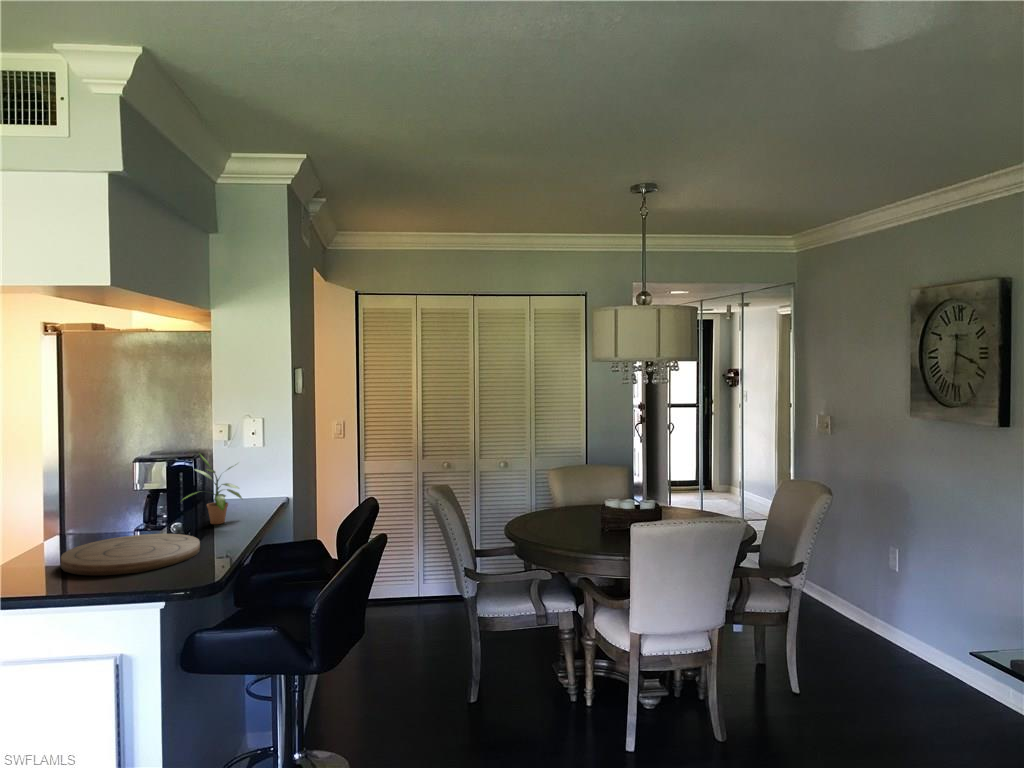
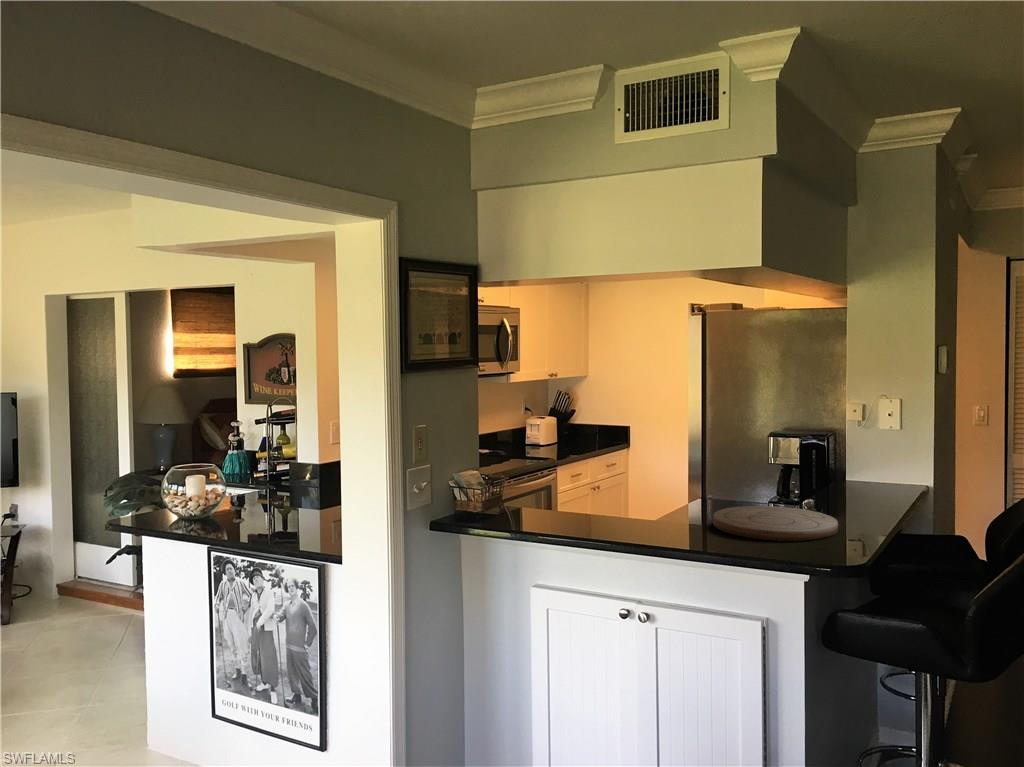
potted plant: present [182,454,242,524] -> none [813,431,880,508]

